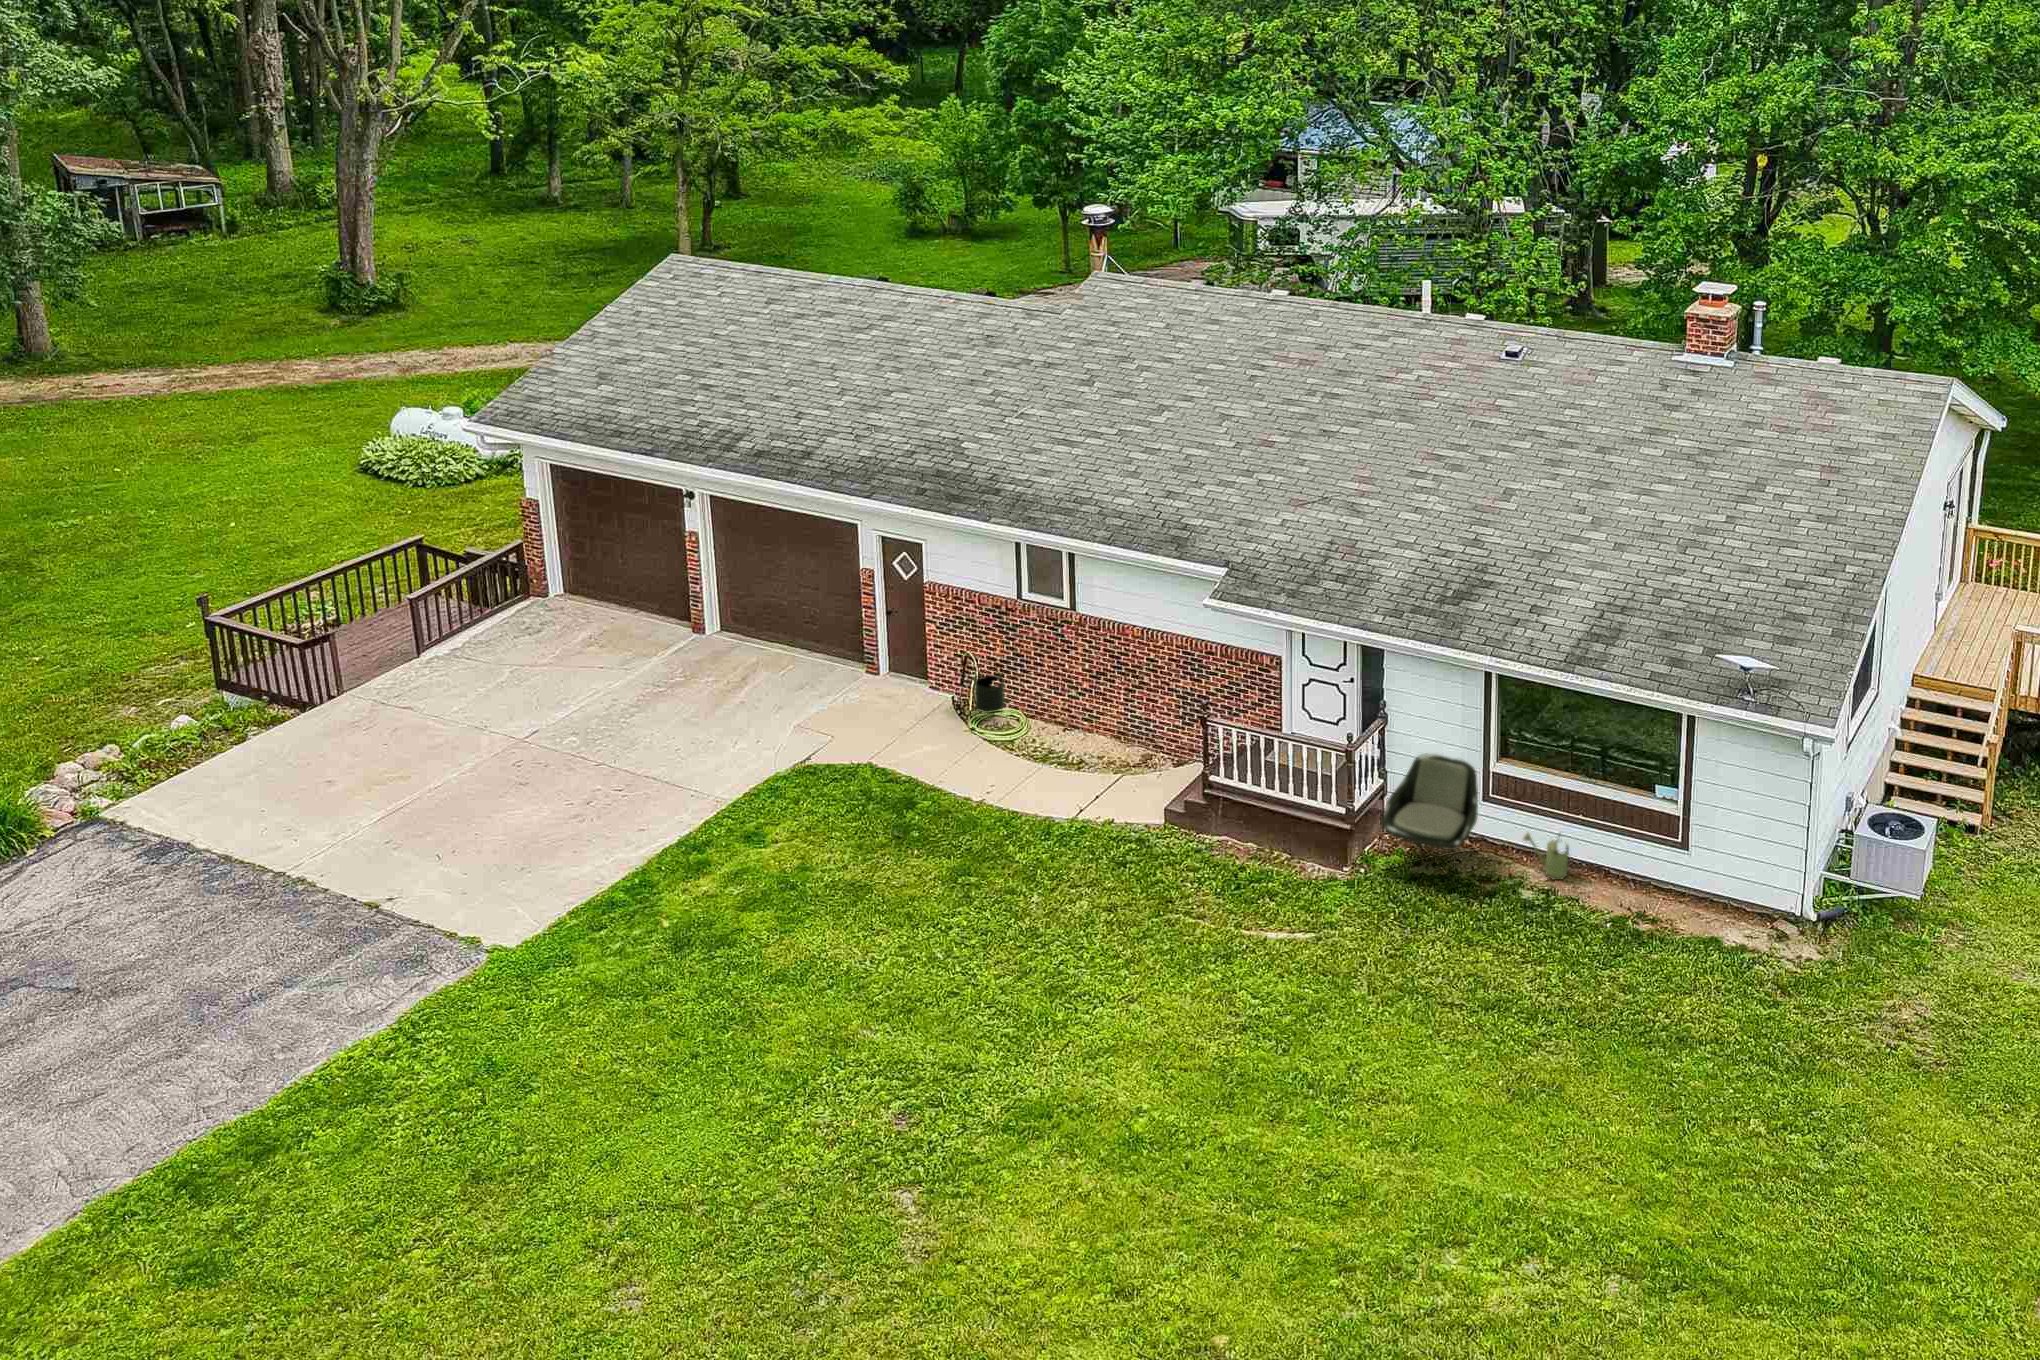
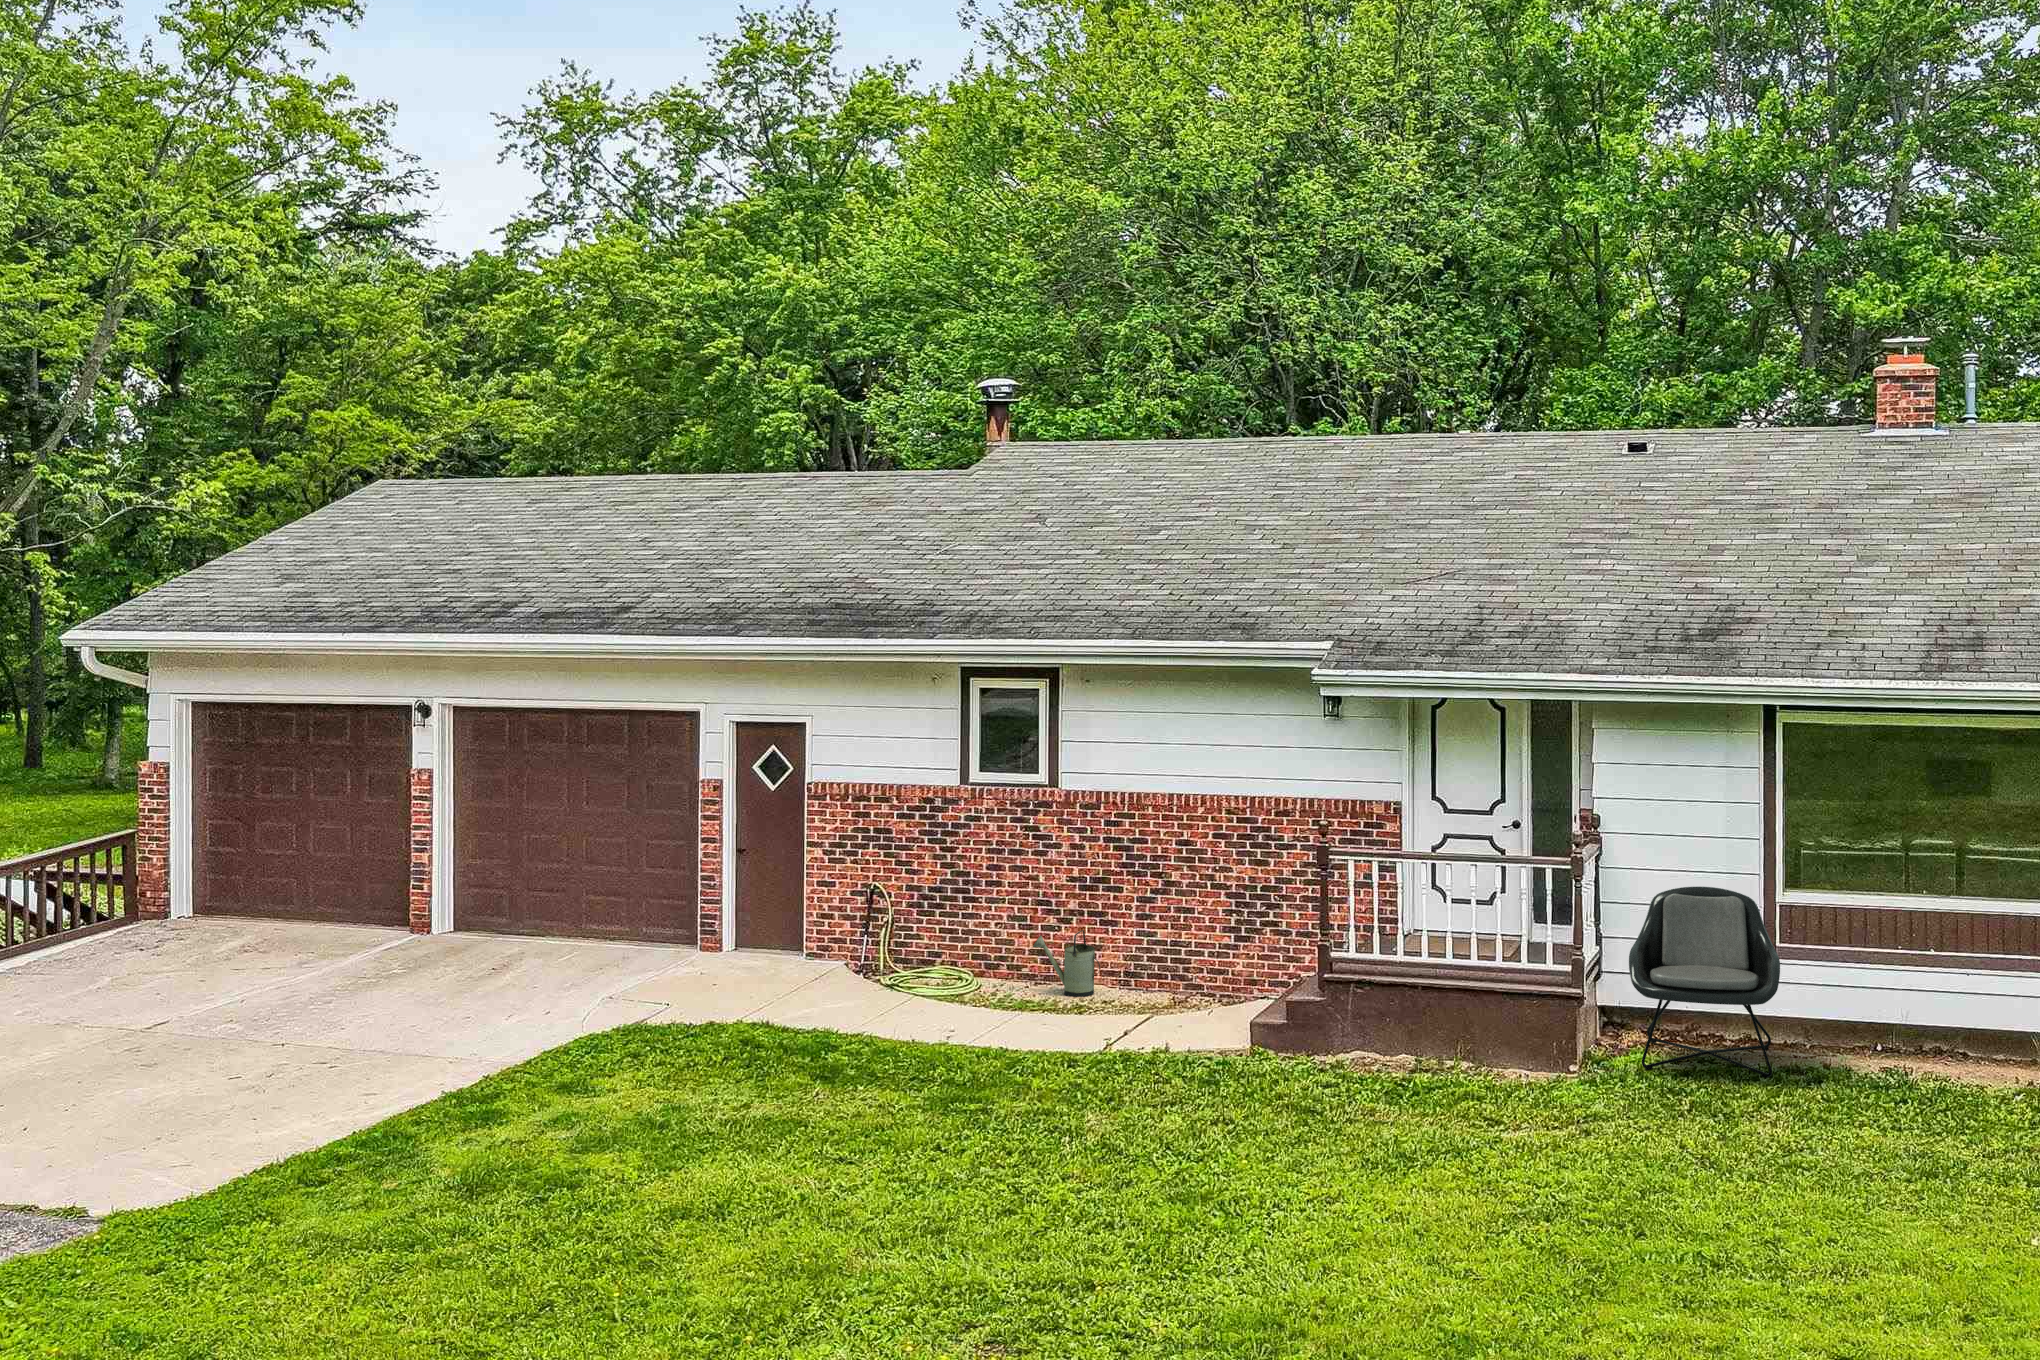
planter: present [974,675,1005,713] -> none [893,912,942,990]
watering can: present [1523,833,1569,880] -> present [1033,930,1100,997]

